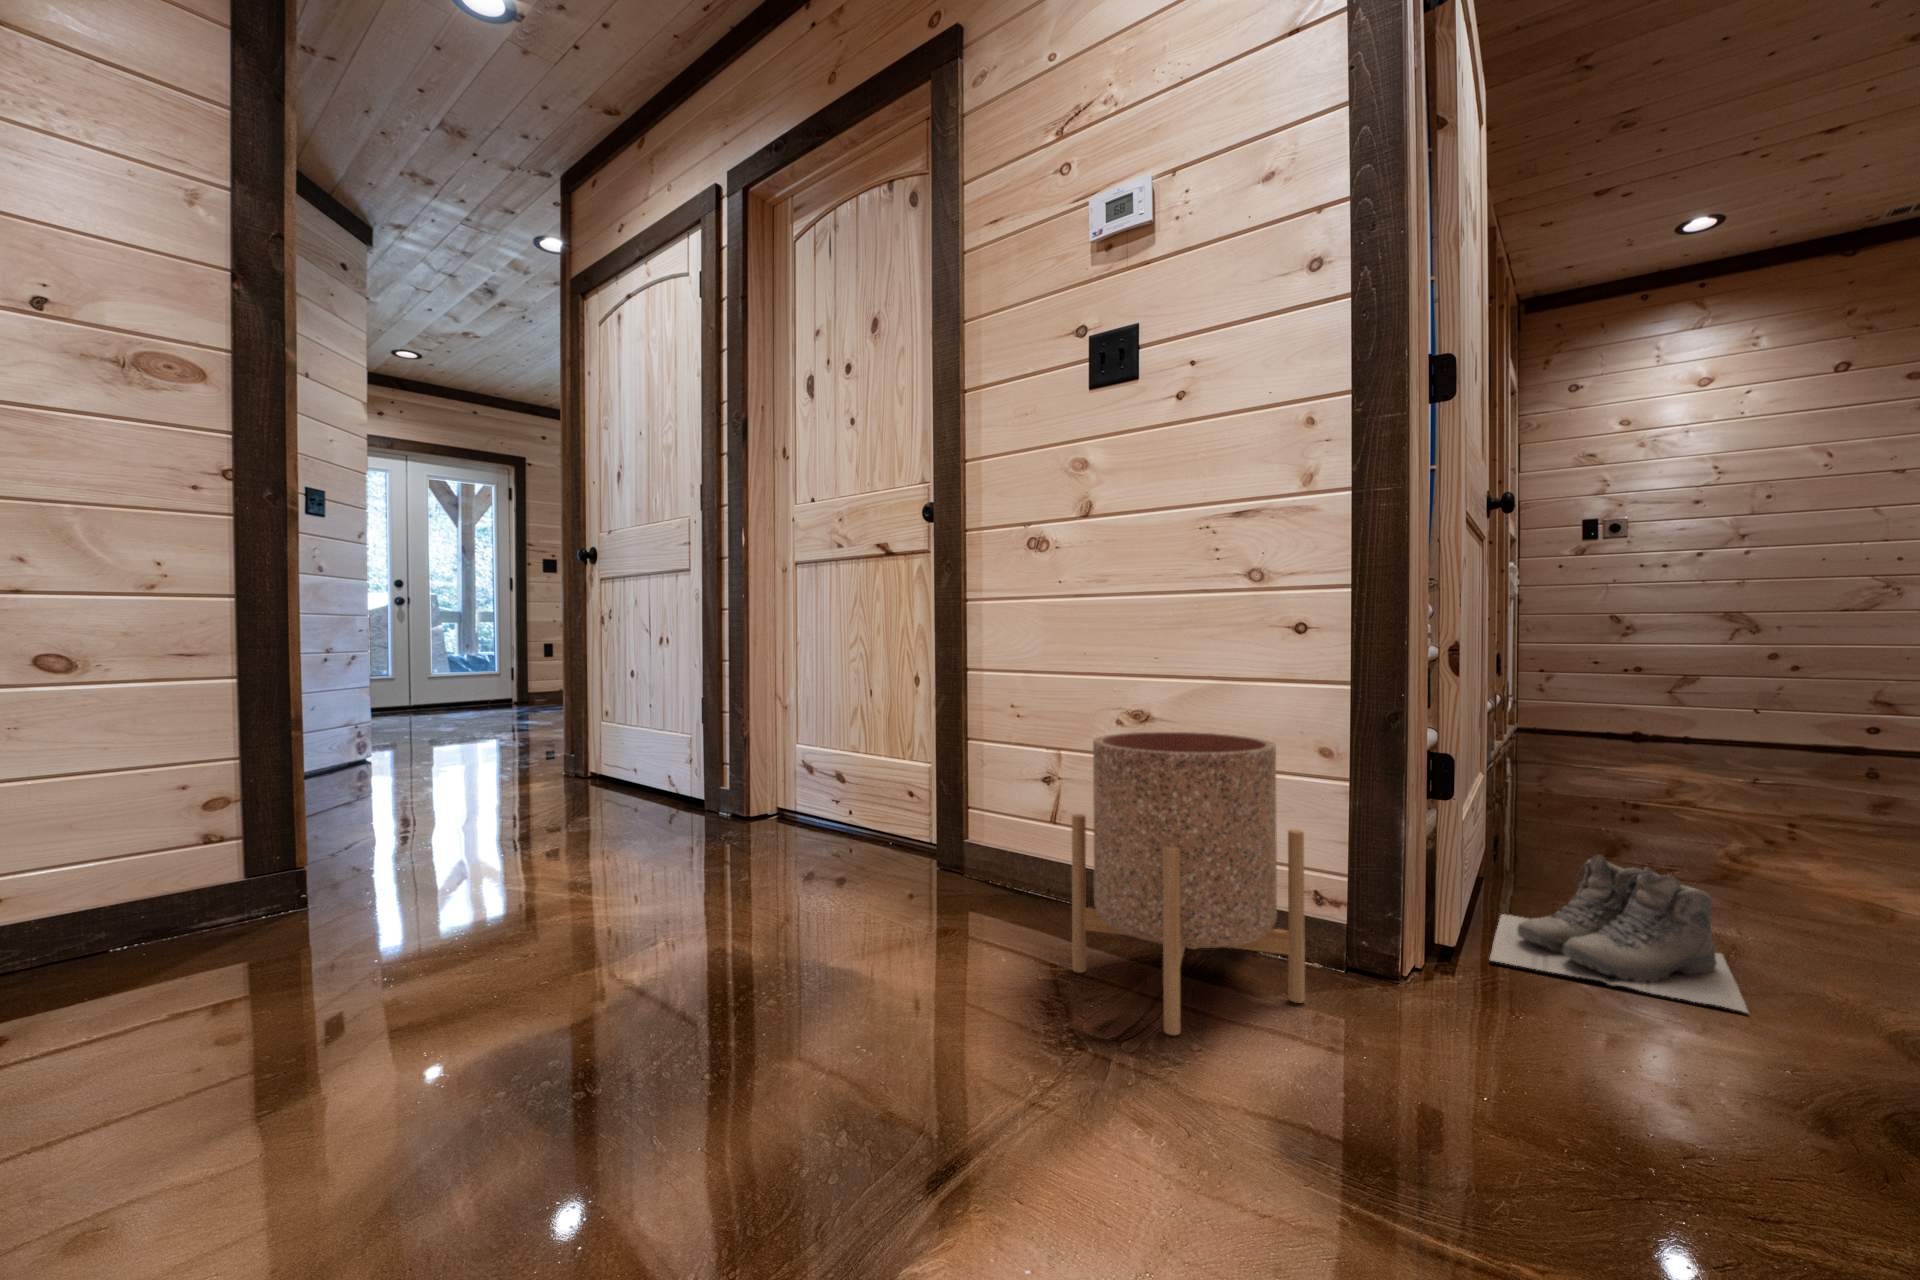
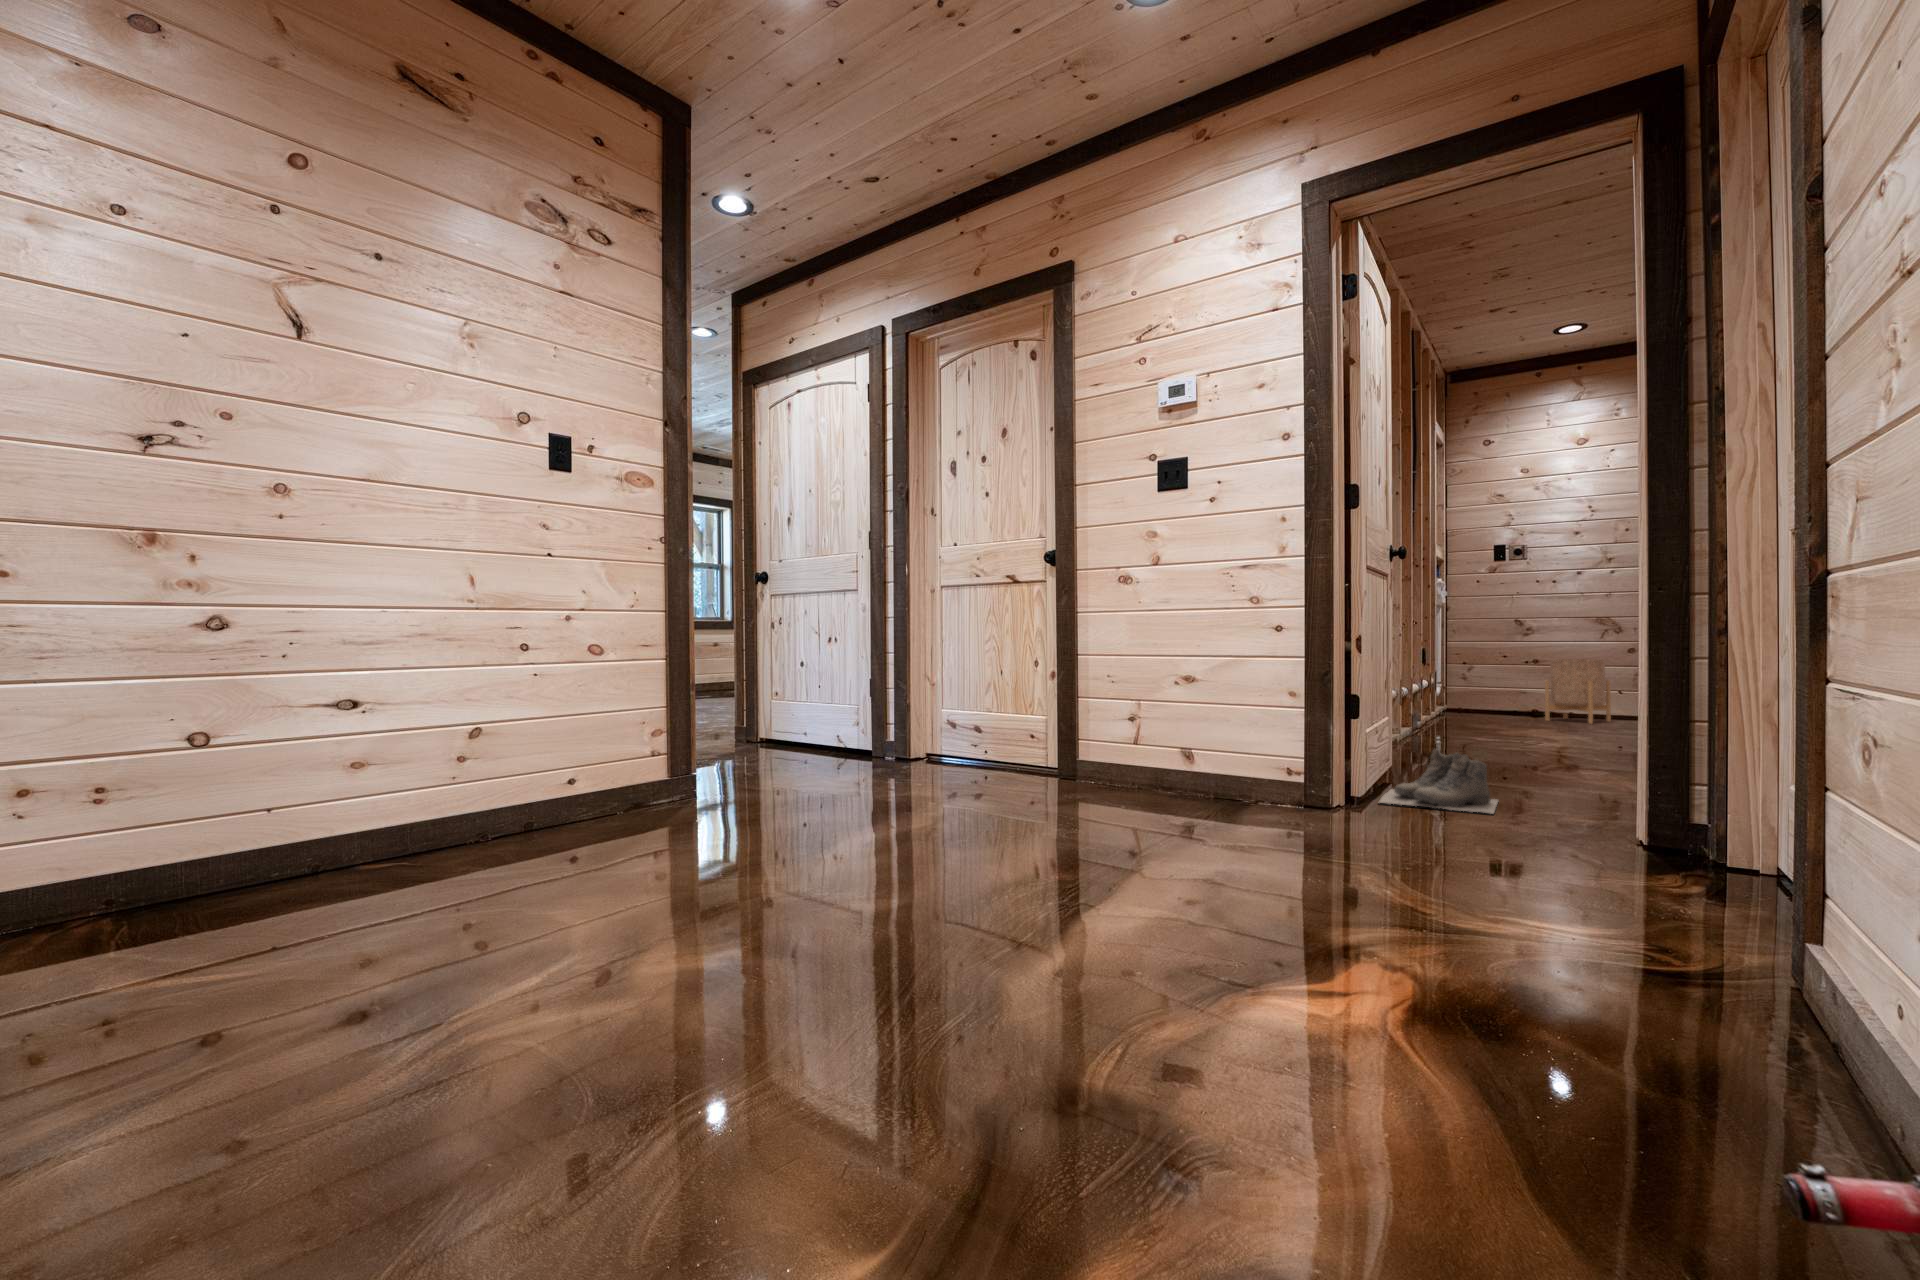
planter: present [1072,732,1305,1035] -> present [1545,659,1611,724]

